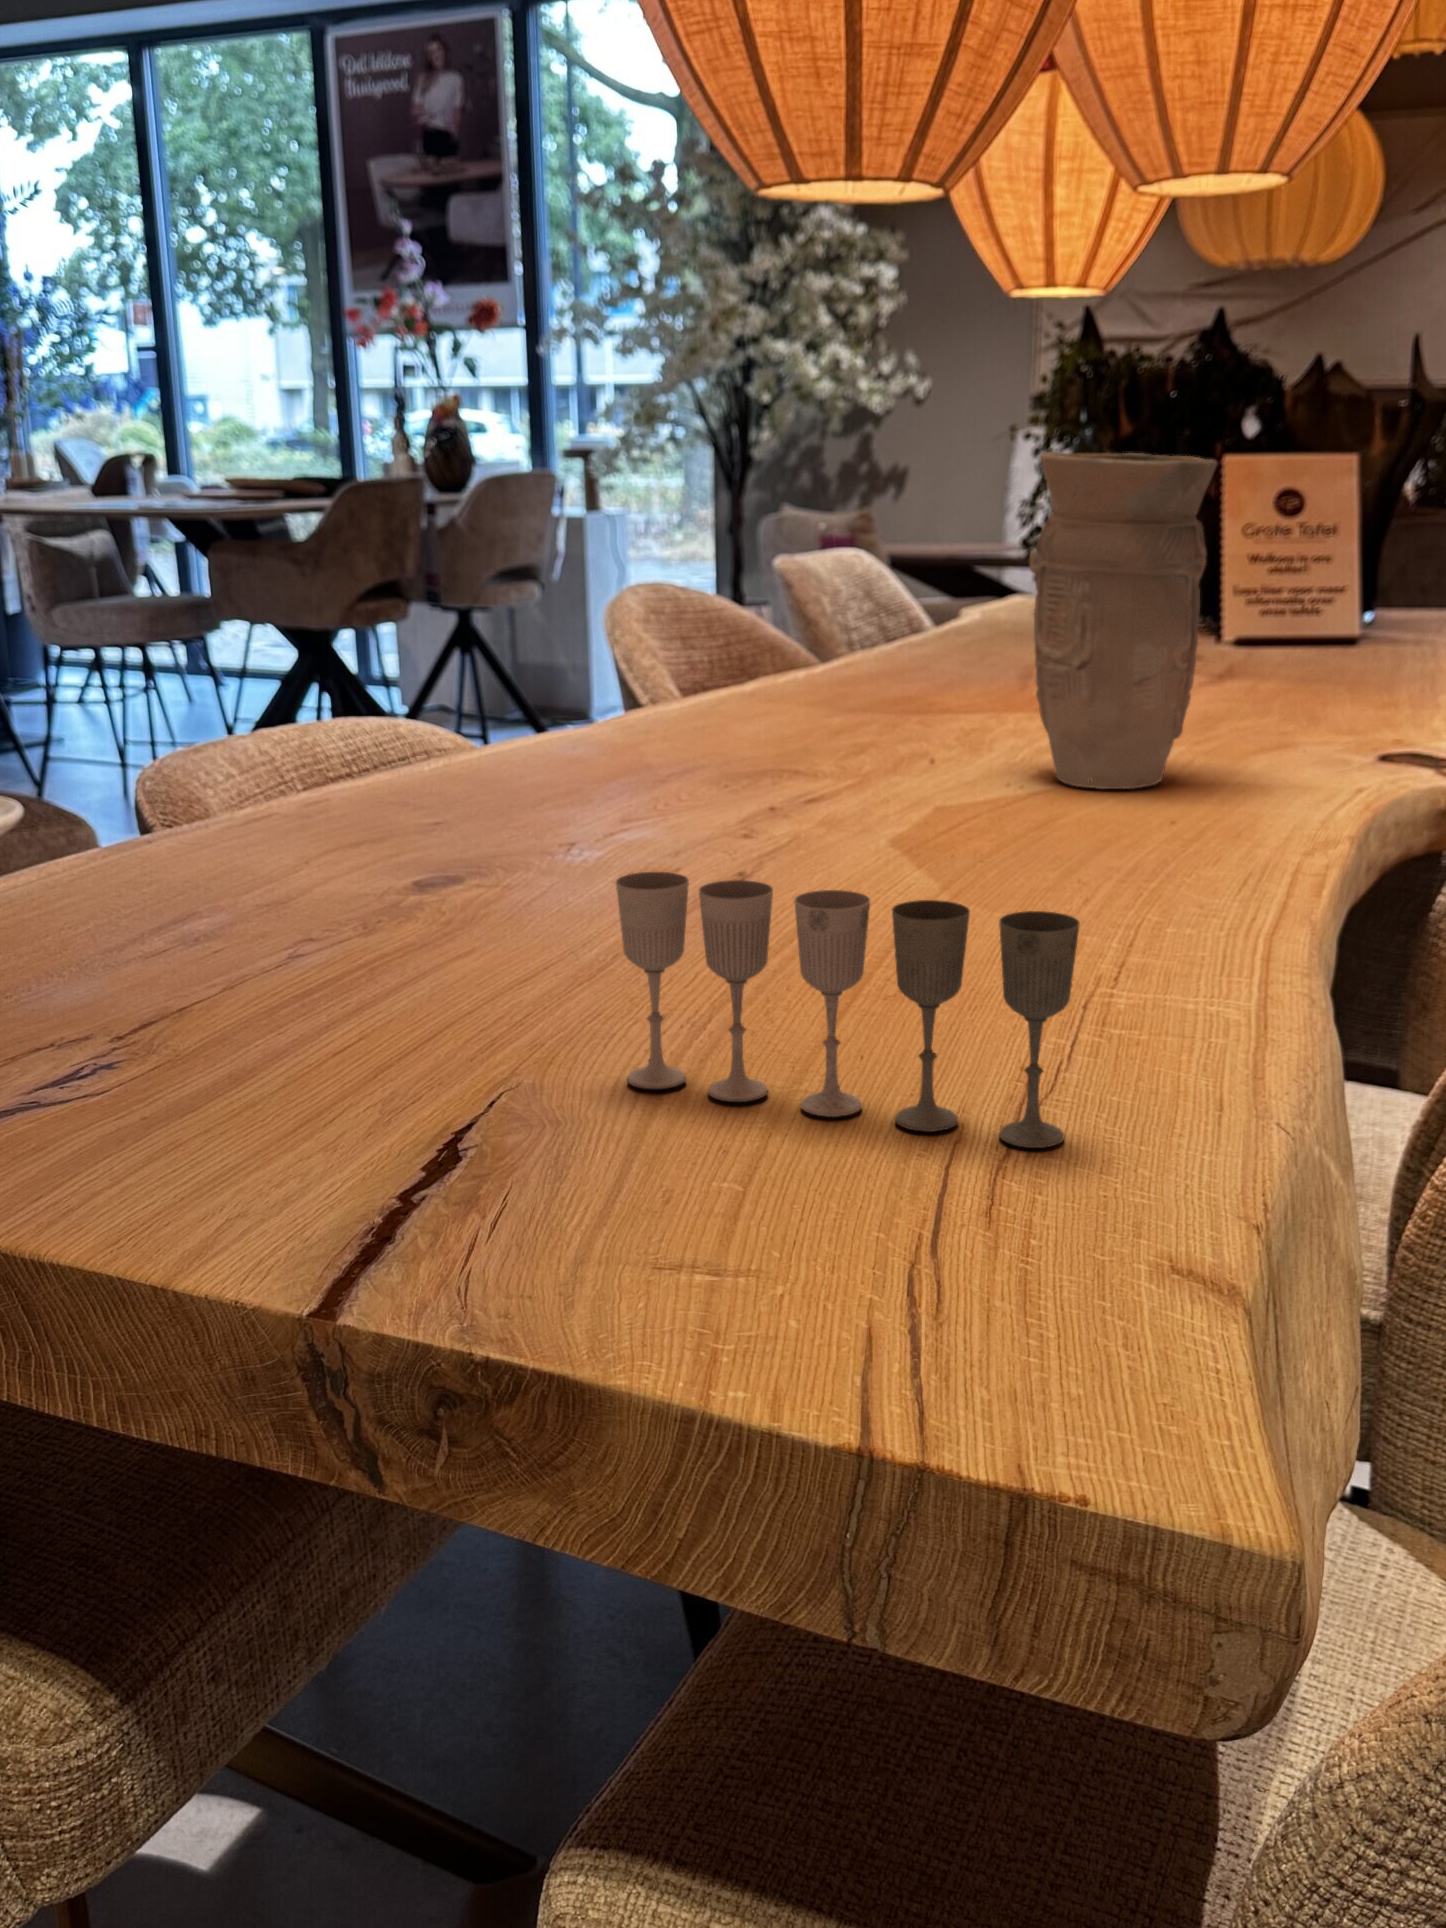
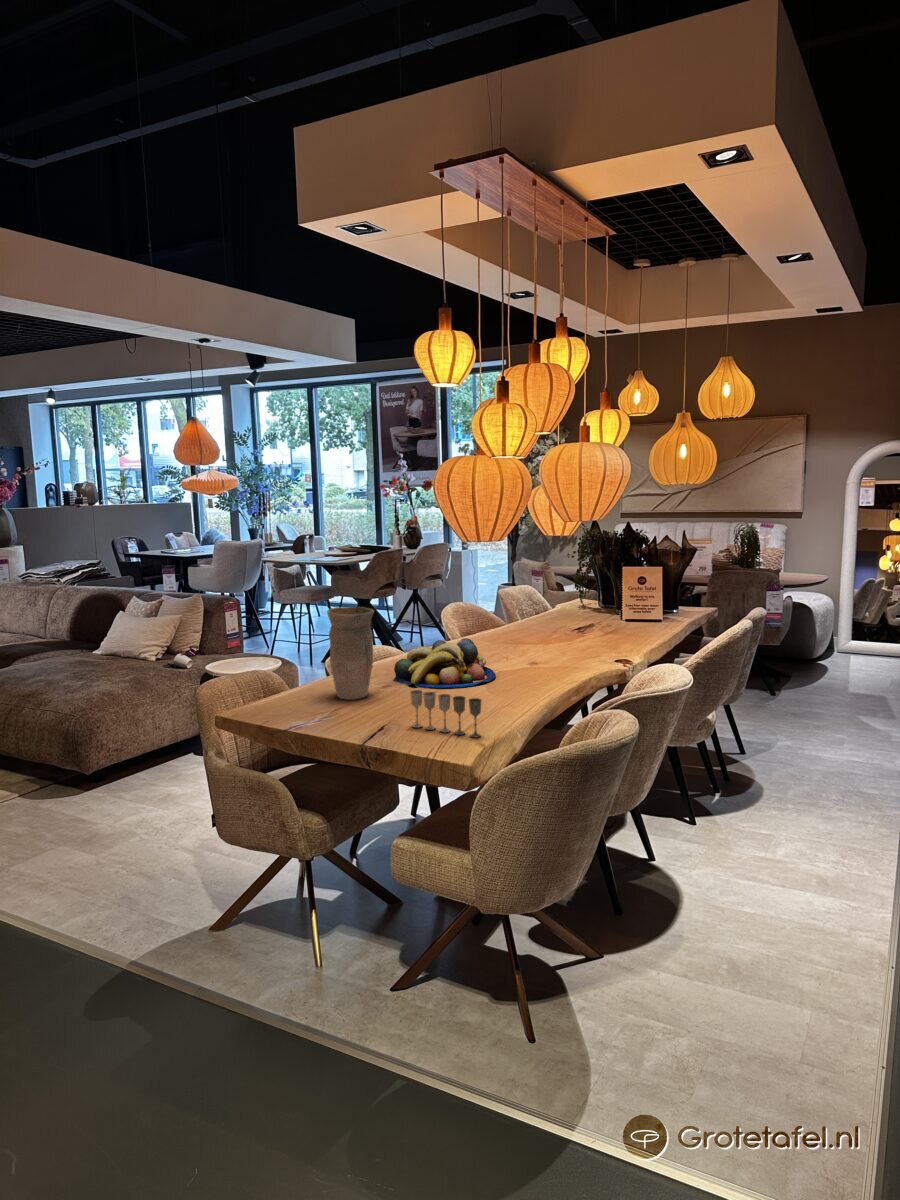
vase: present [1030,452,1217,789] -> present [327,607,374,699]
fruit bowl: none [464,655,918,872] -> present [394,638,496,688]

